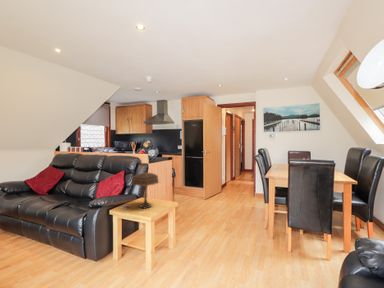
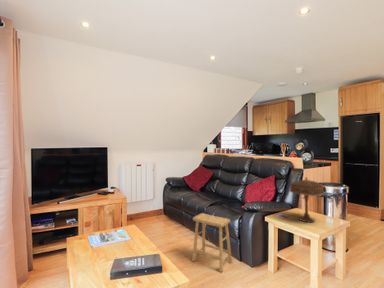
footstool: none [23,219,76,278] -> present [192,213,232,272]

